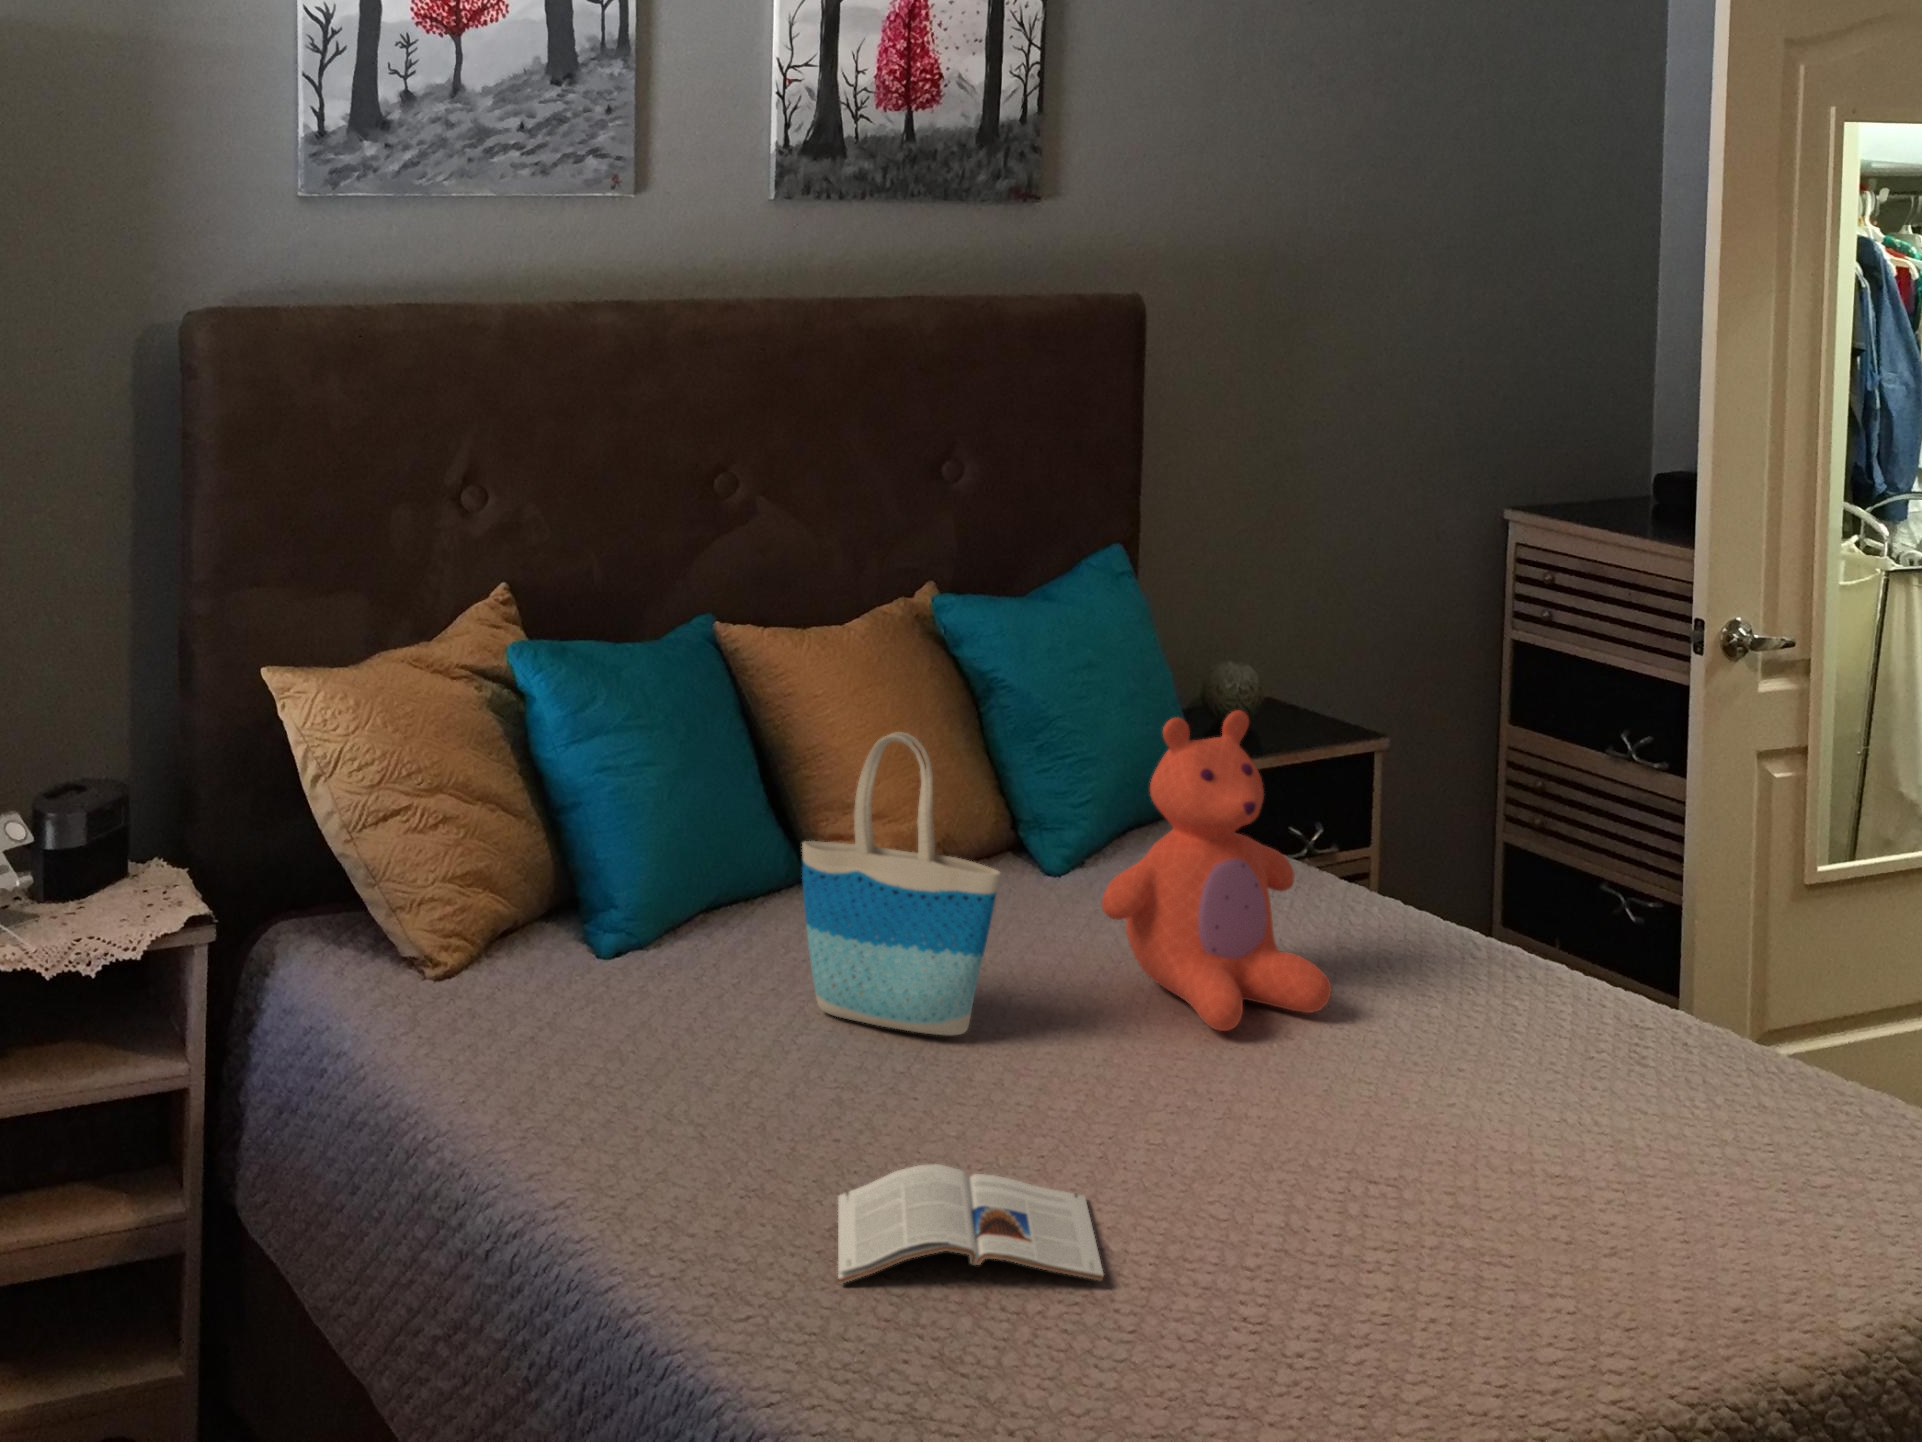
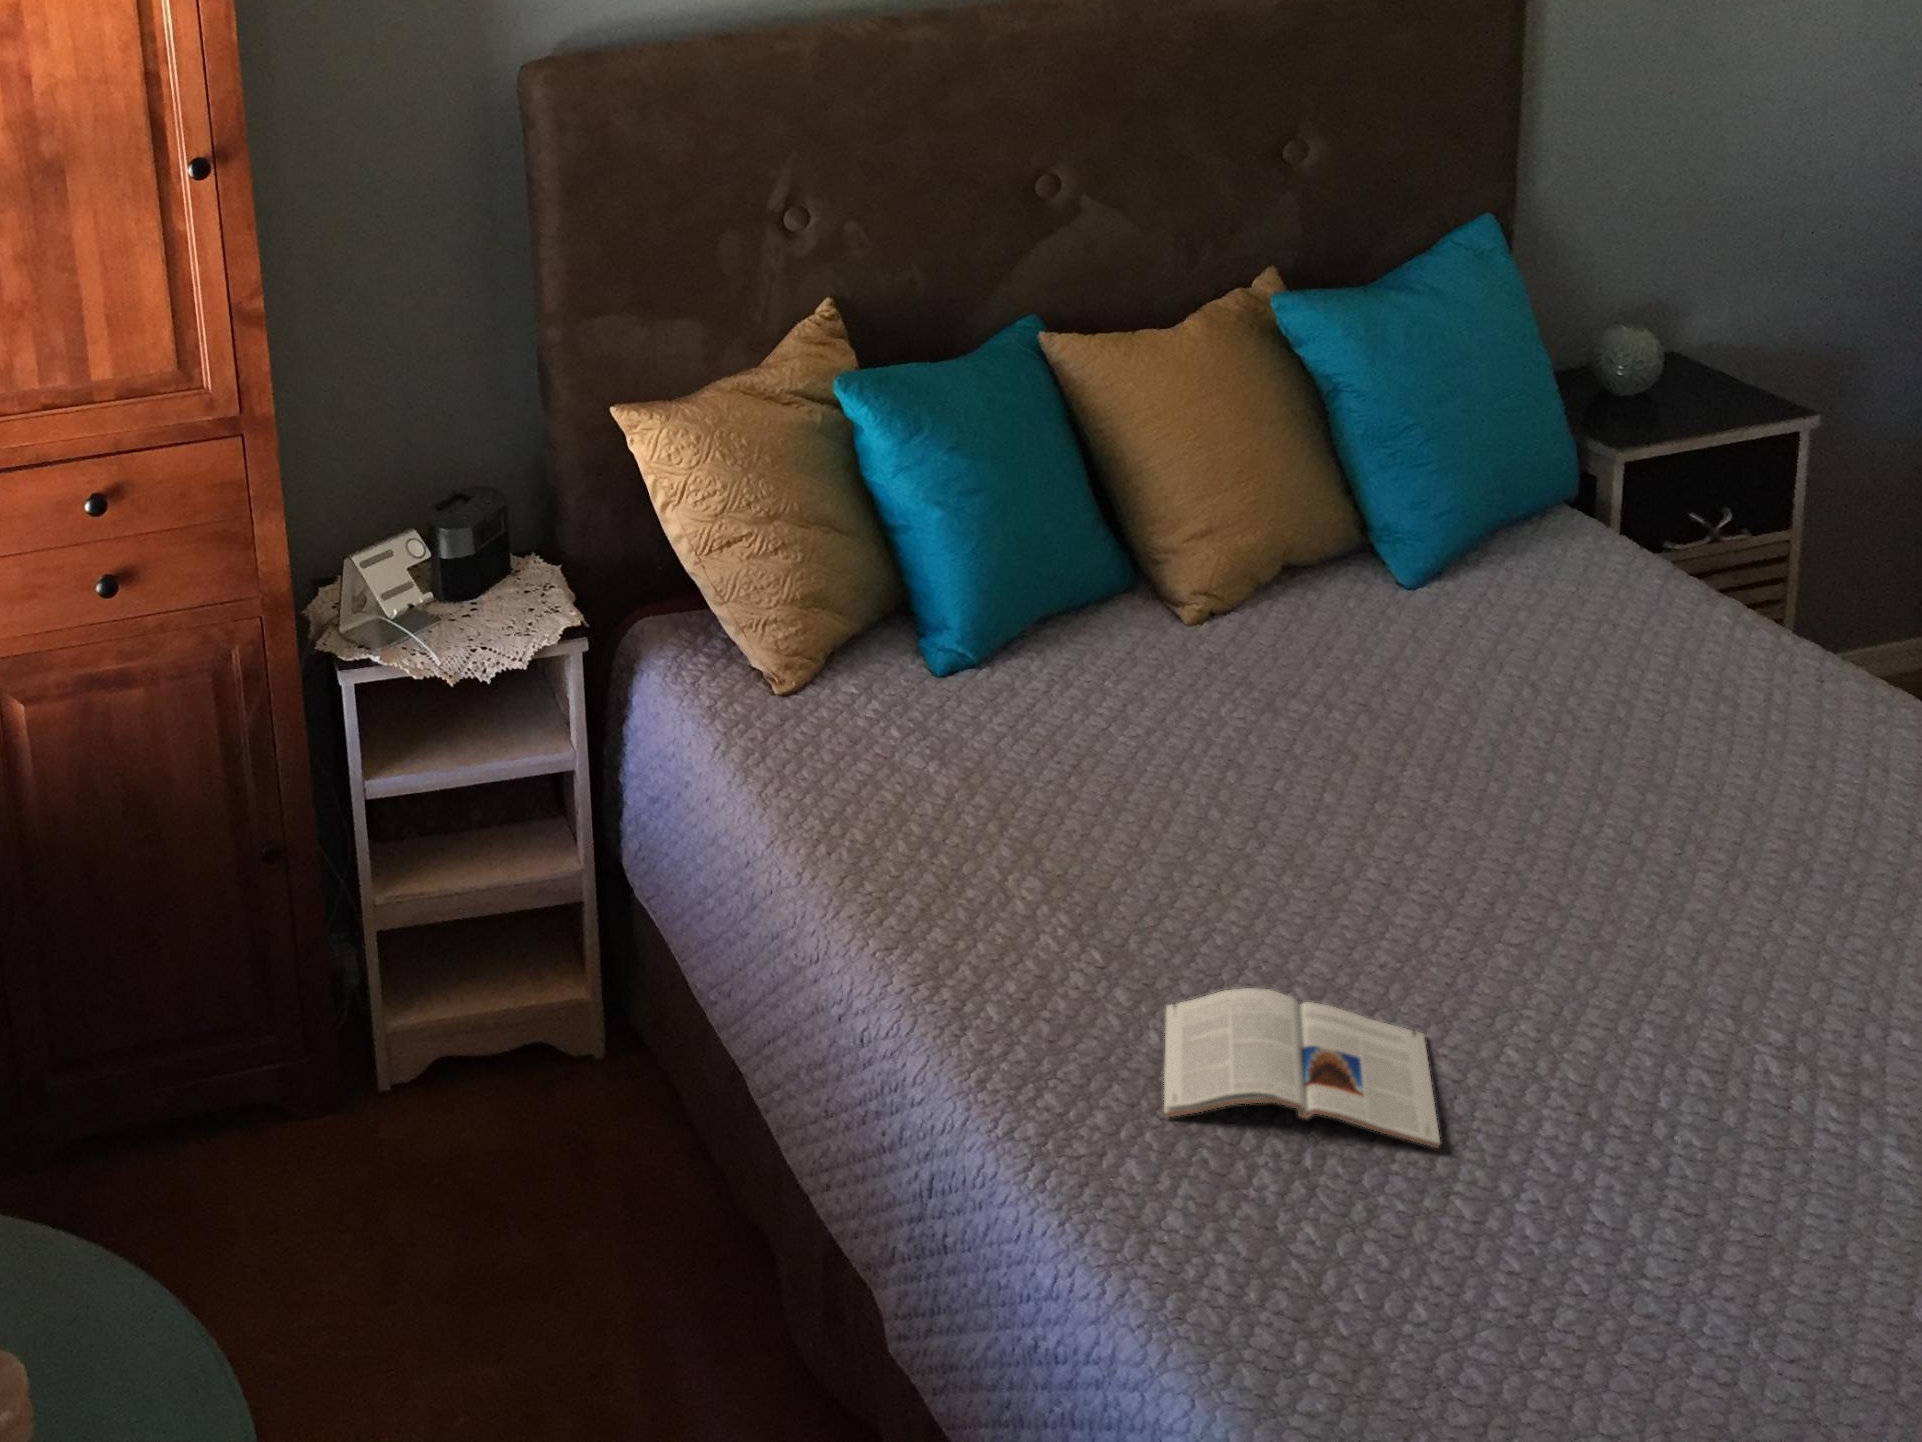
teddy bear: present [1102,710,1331,1031] -> none [1453,485,1720,828]
tote bag: present [802,732,1000,1036] -> none [1130,518,1340,811]

